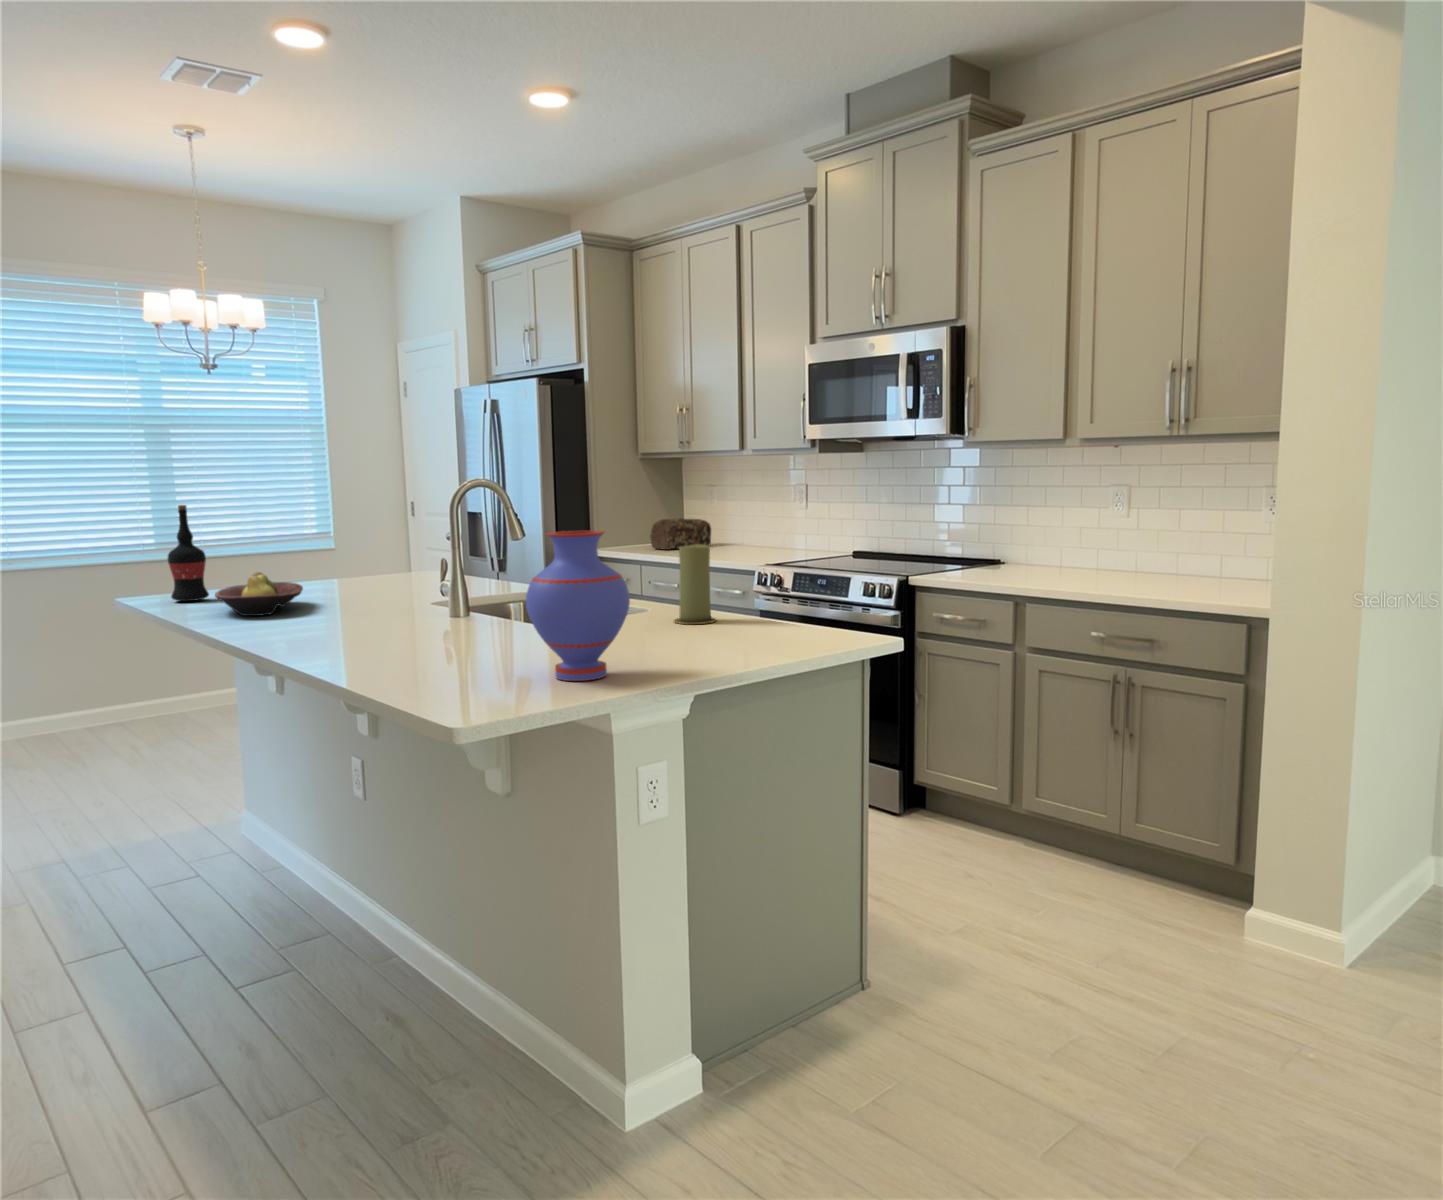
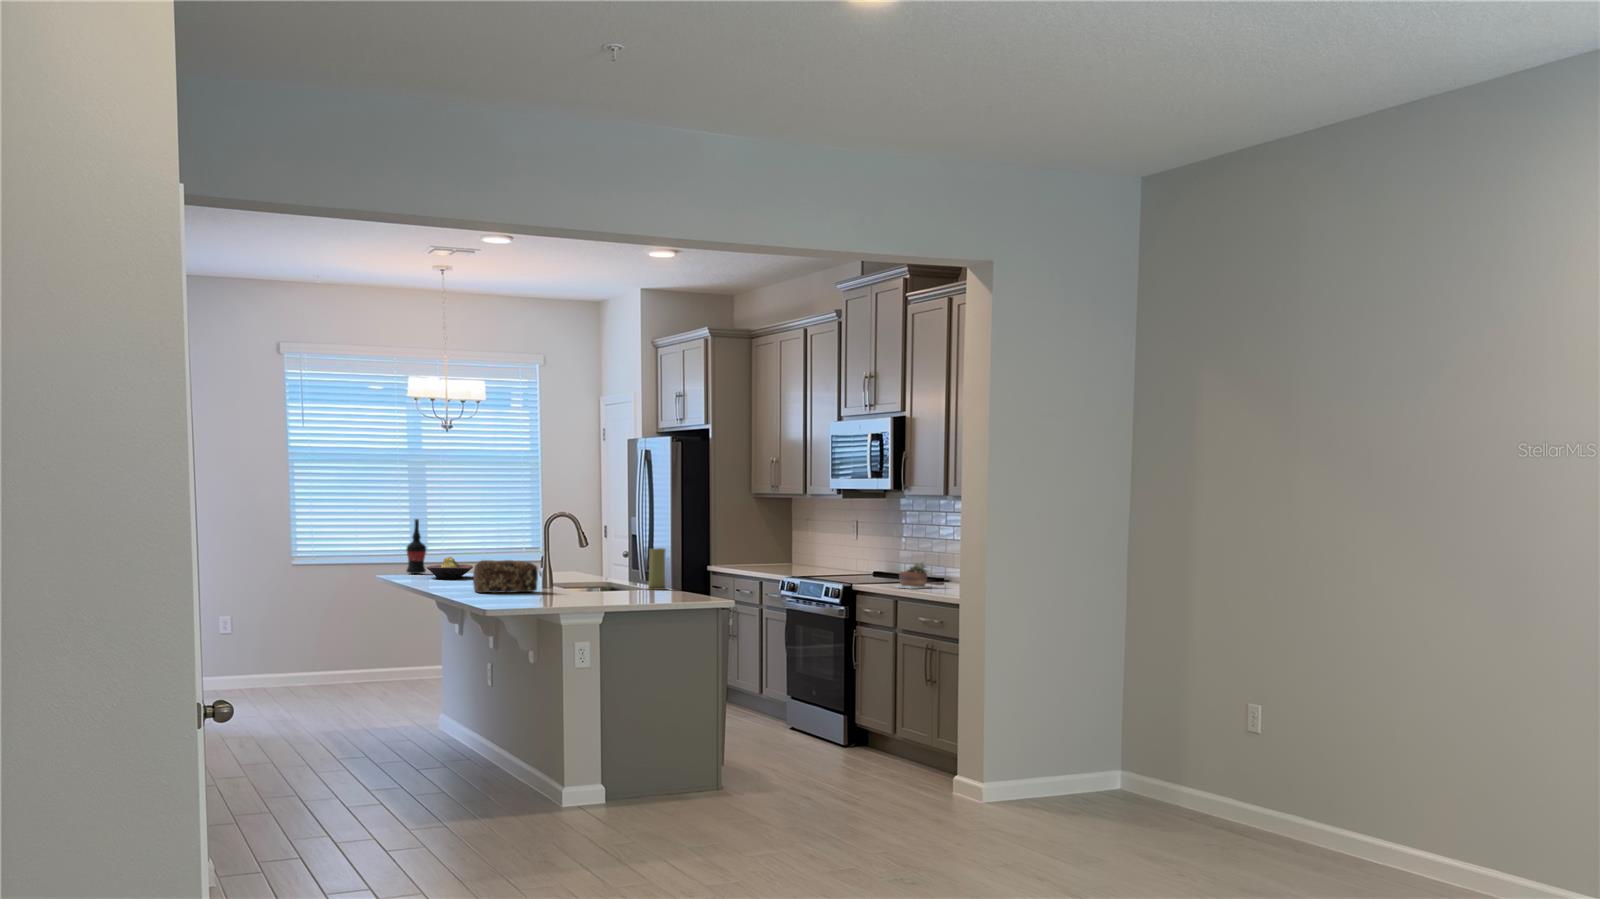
bread loaf: present [650,518,711,550] -> present [473,560,538,593]
vase: present [526,531,630,681] -> none [537,533,581,597]
succulent plant: none [1022,544,1082,588] -> present [894,563,933,589]

